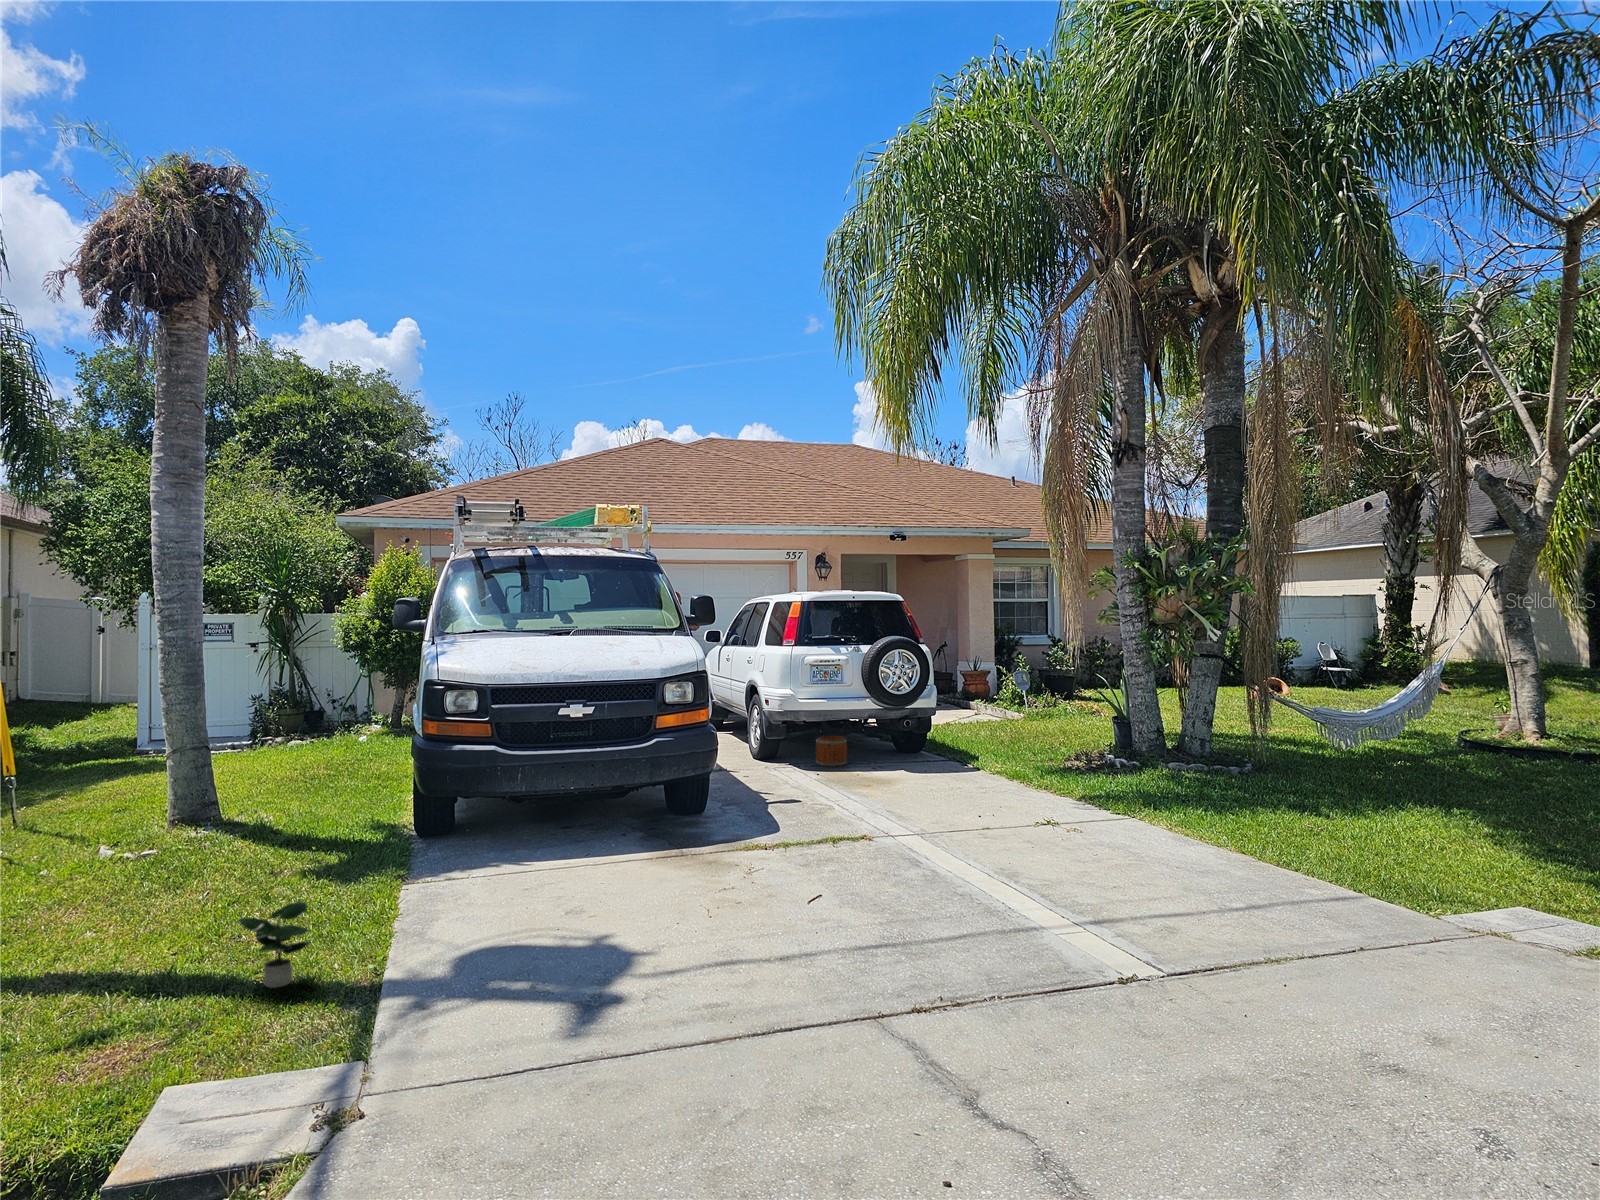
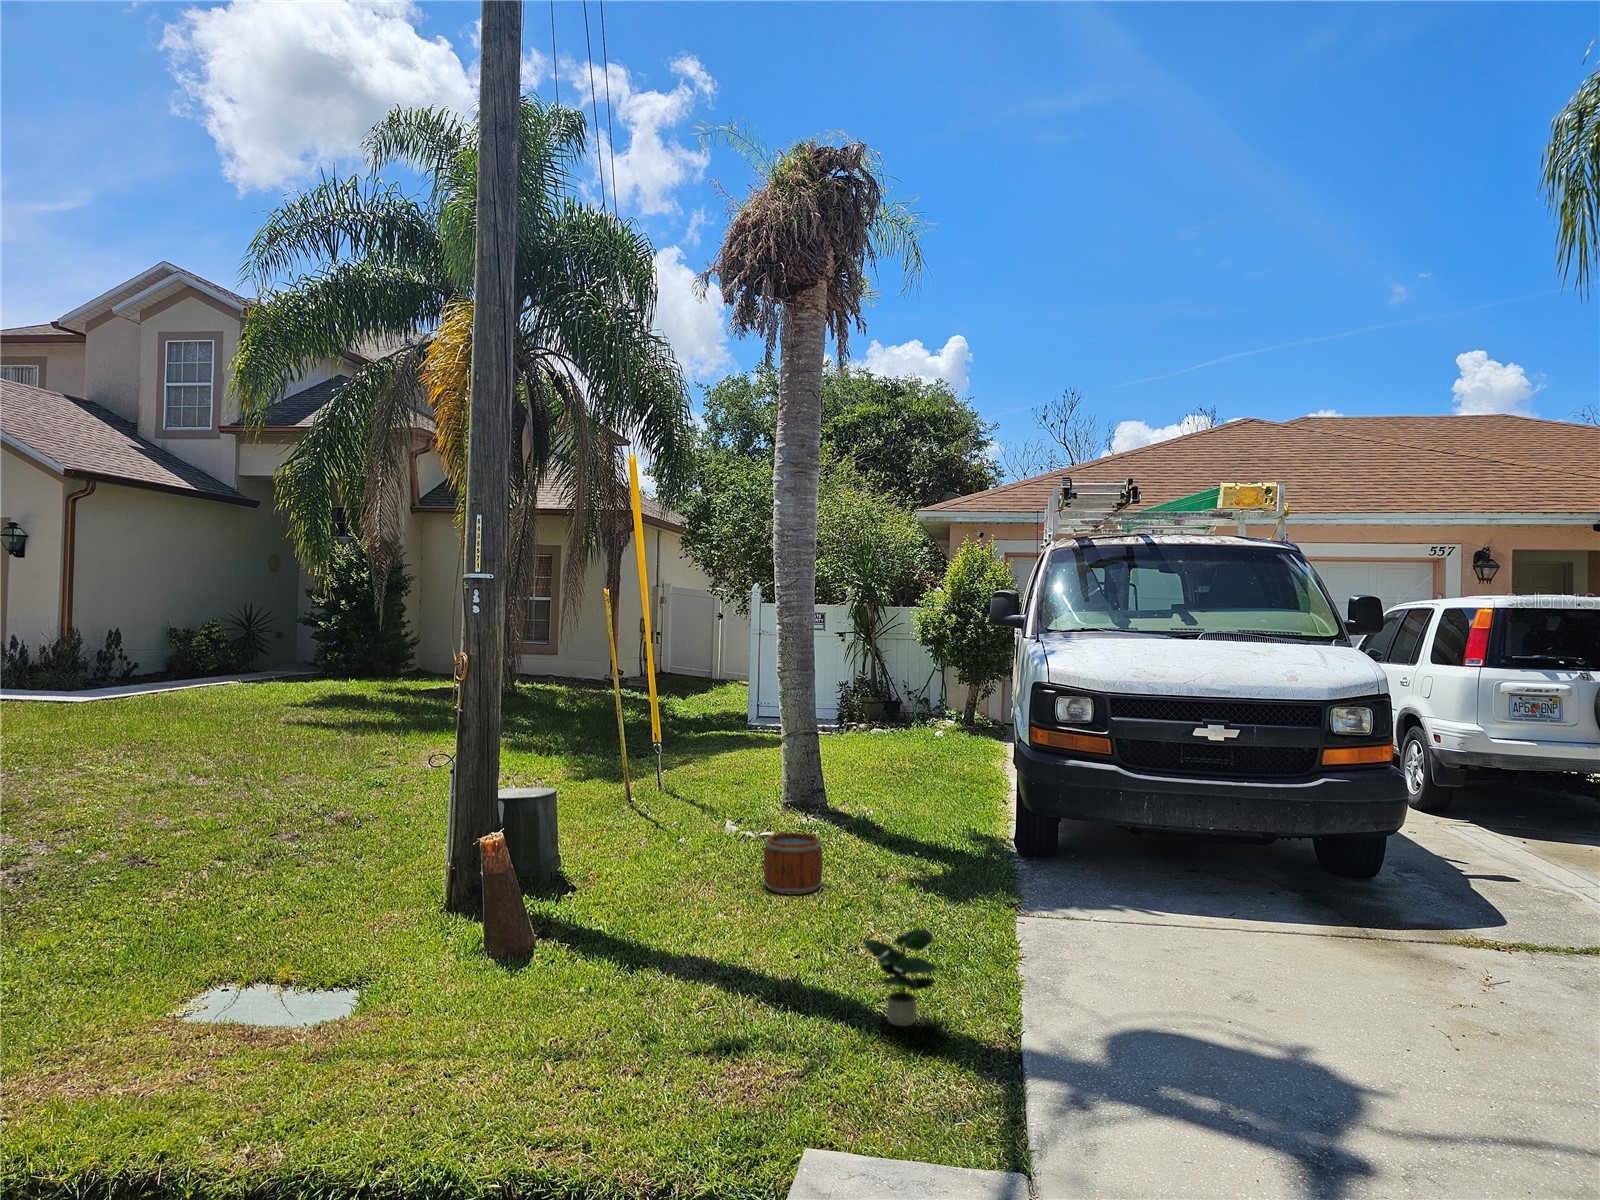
bucket: present [816,736,847,767] -> present [764,832,823,895]

